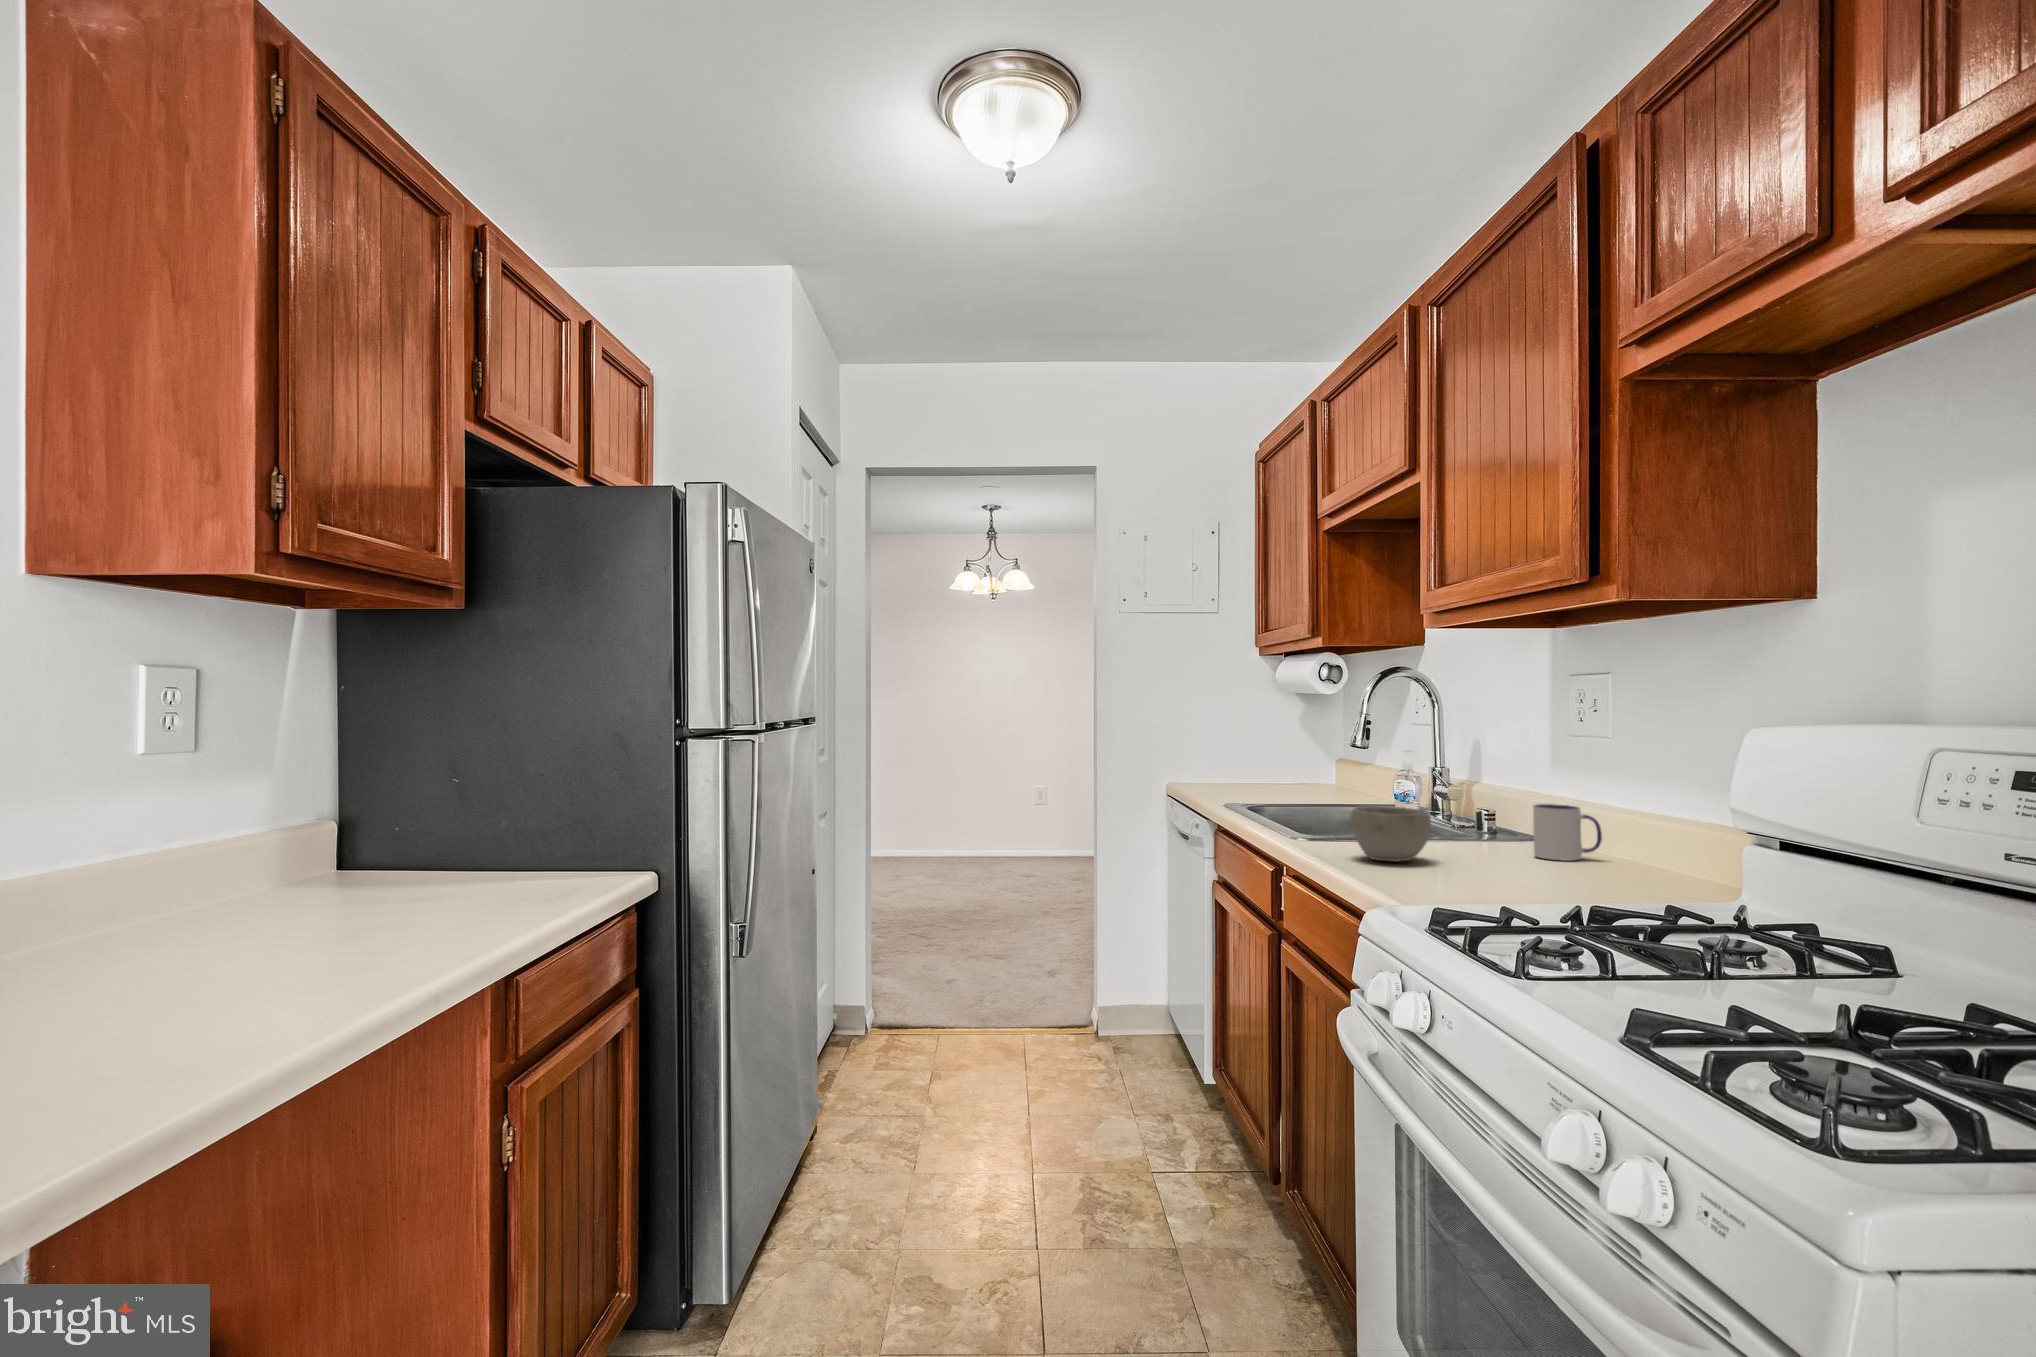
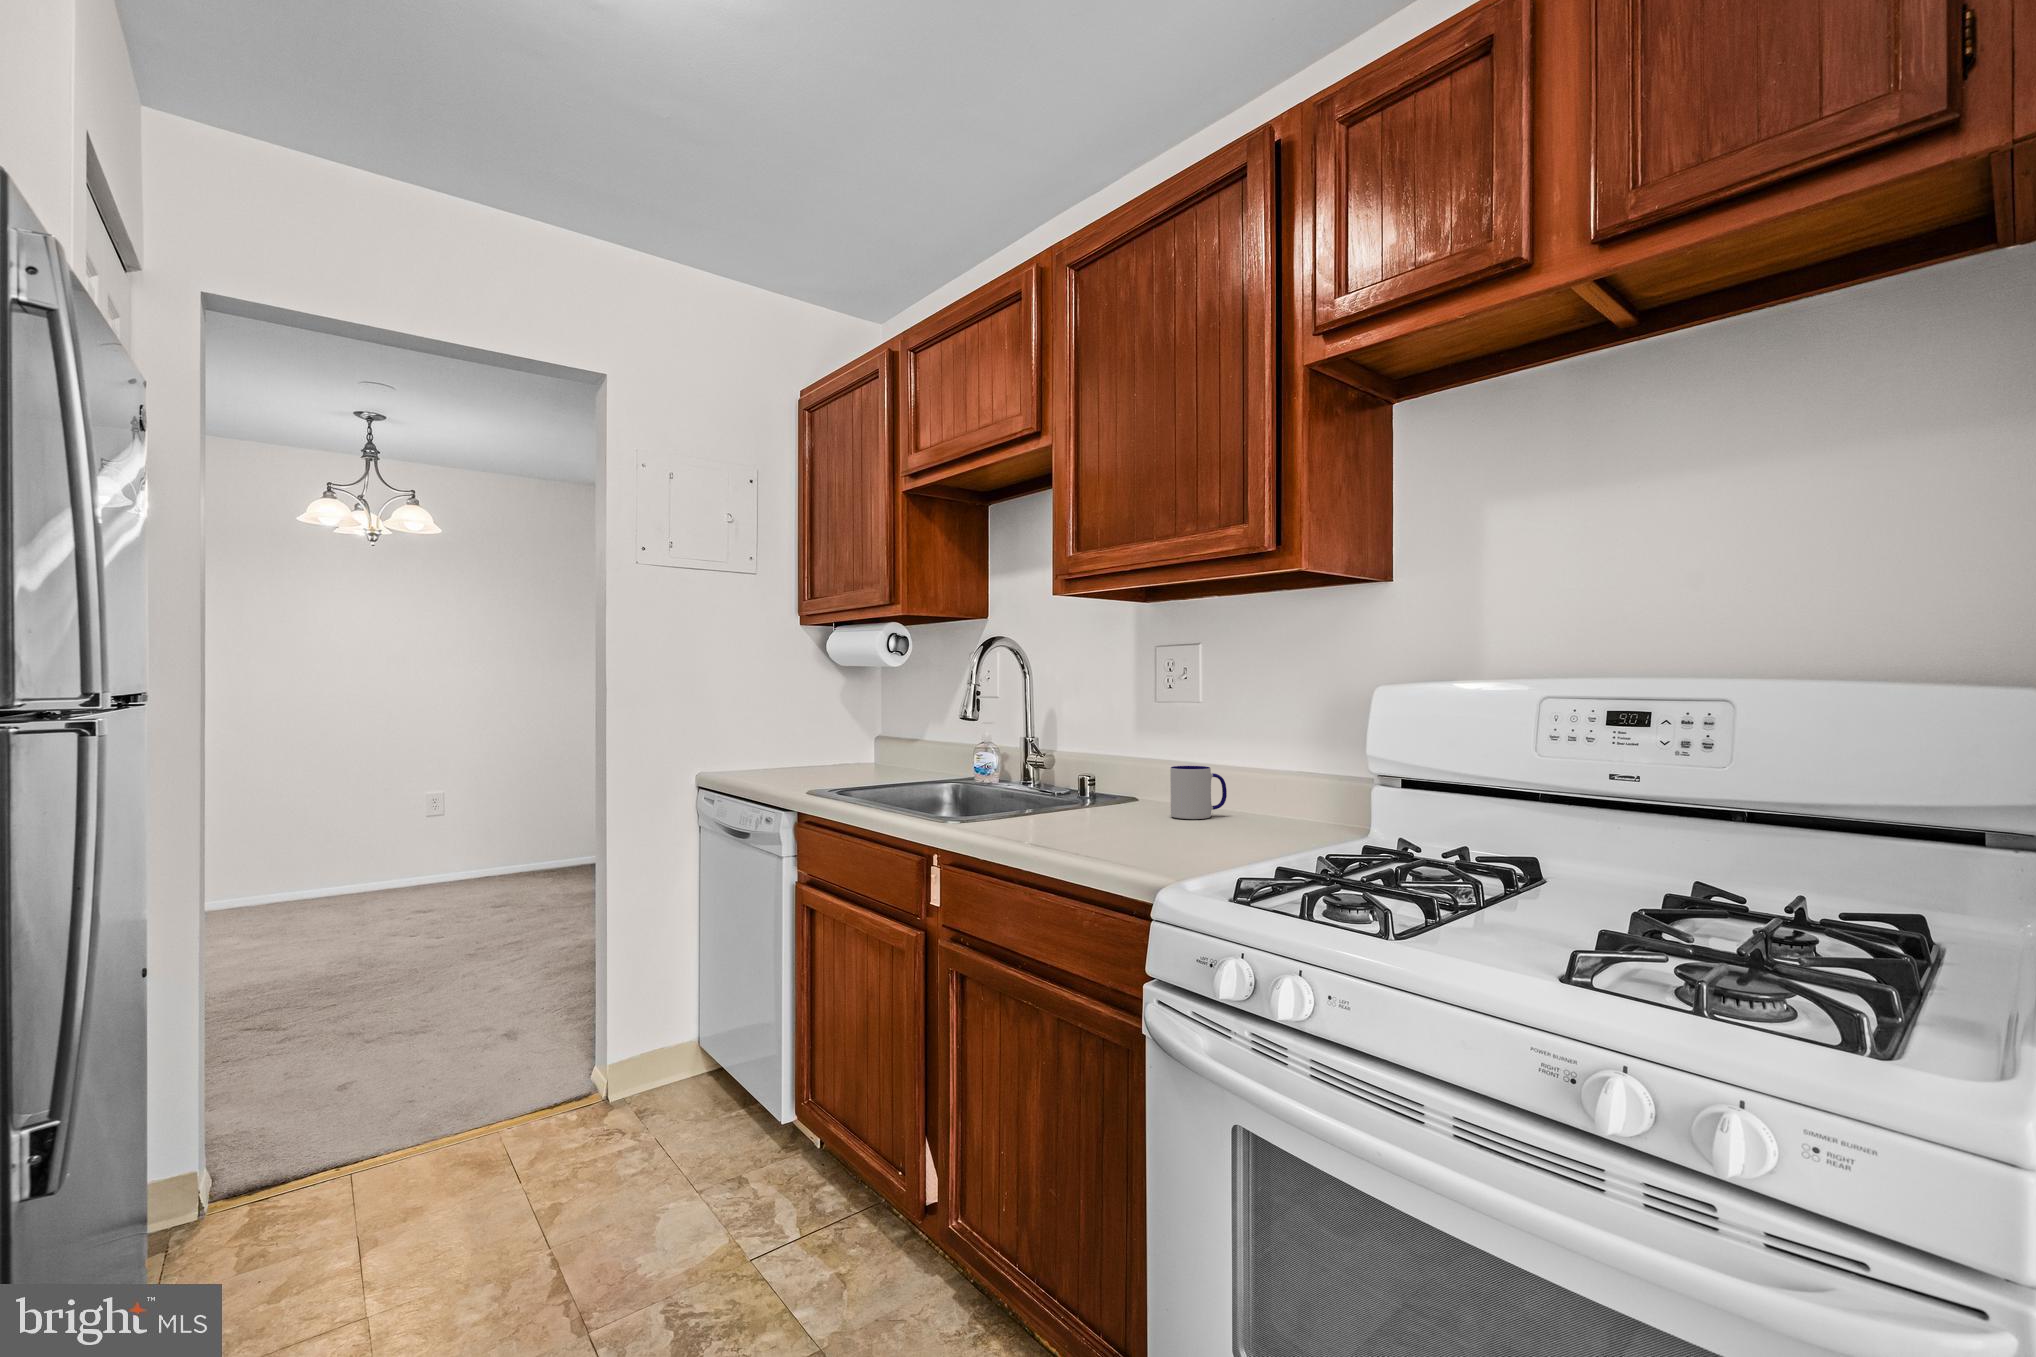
bowl: present [1351,806,1431,862] -> none [1029,777,1109,836]

